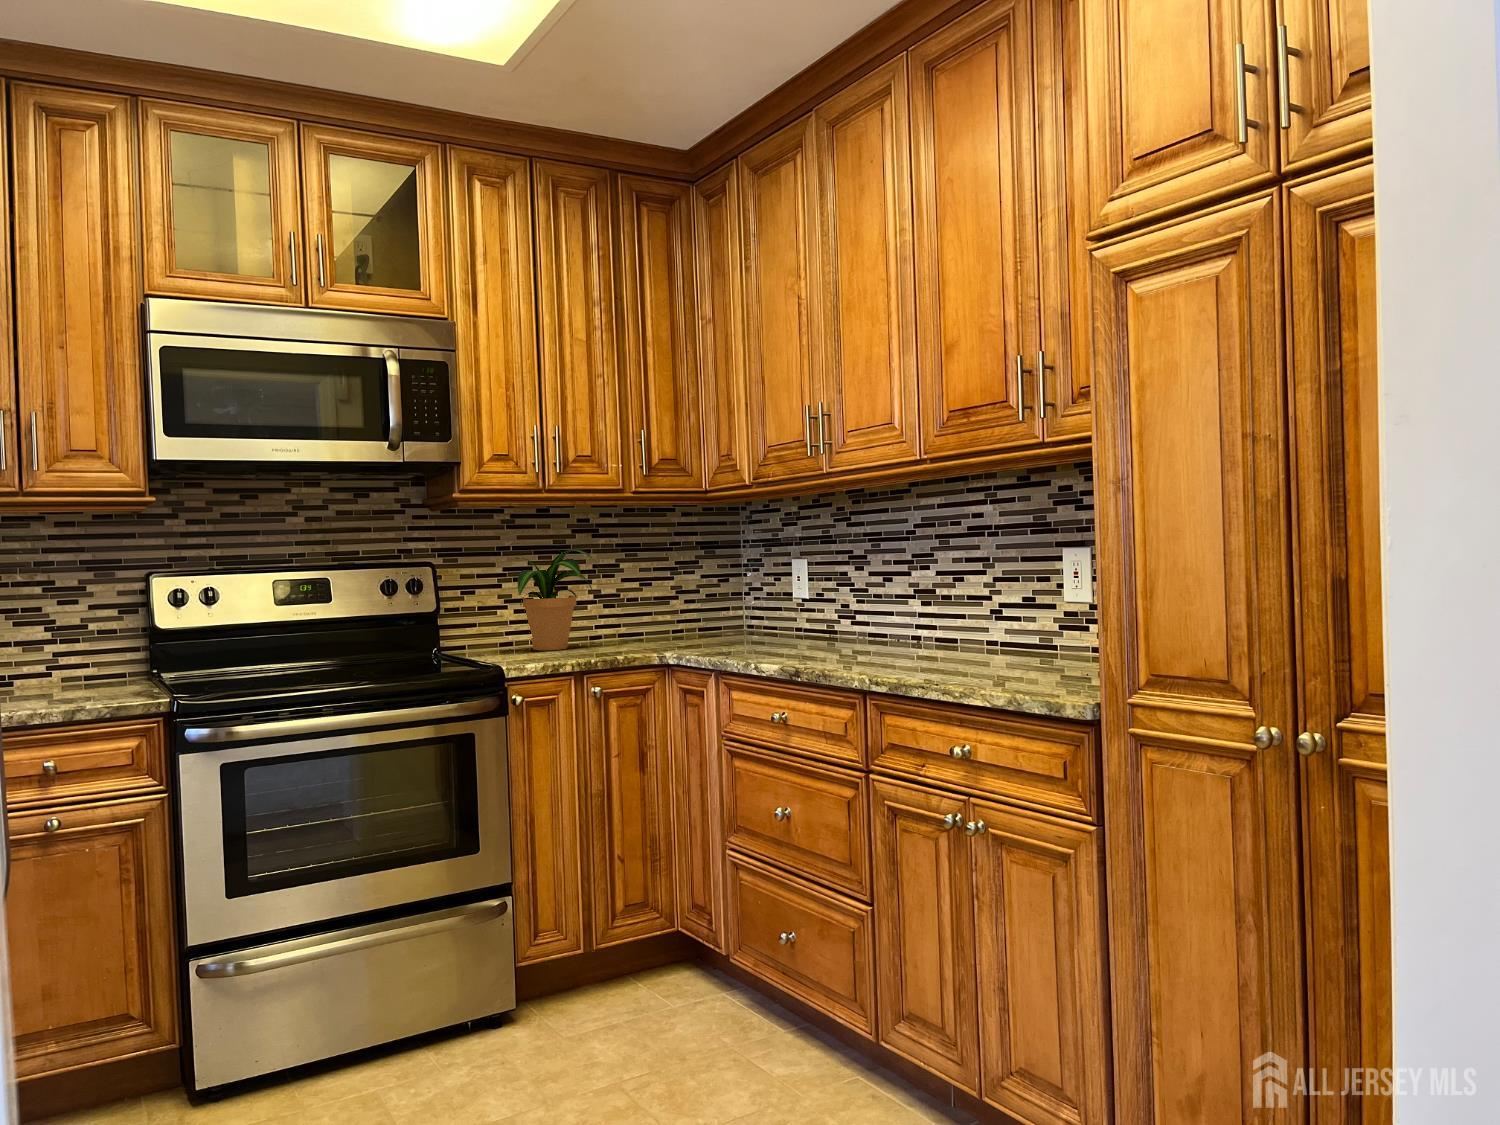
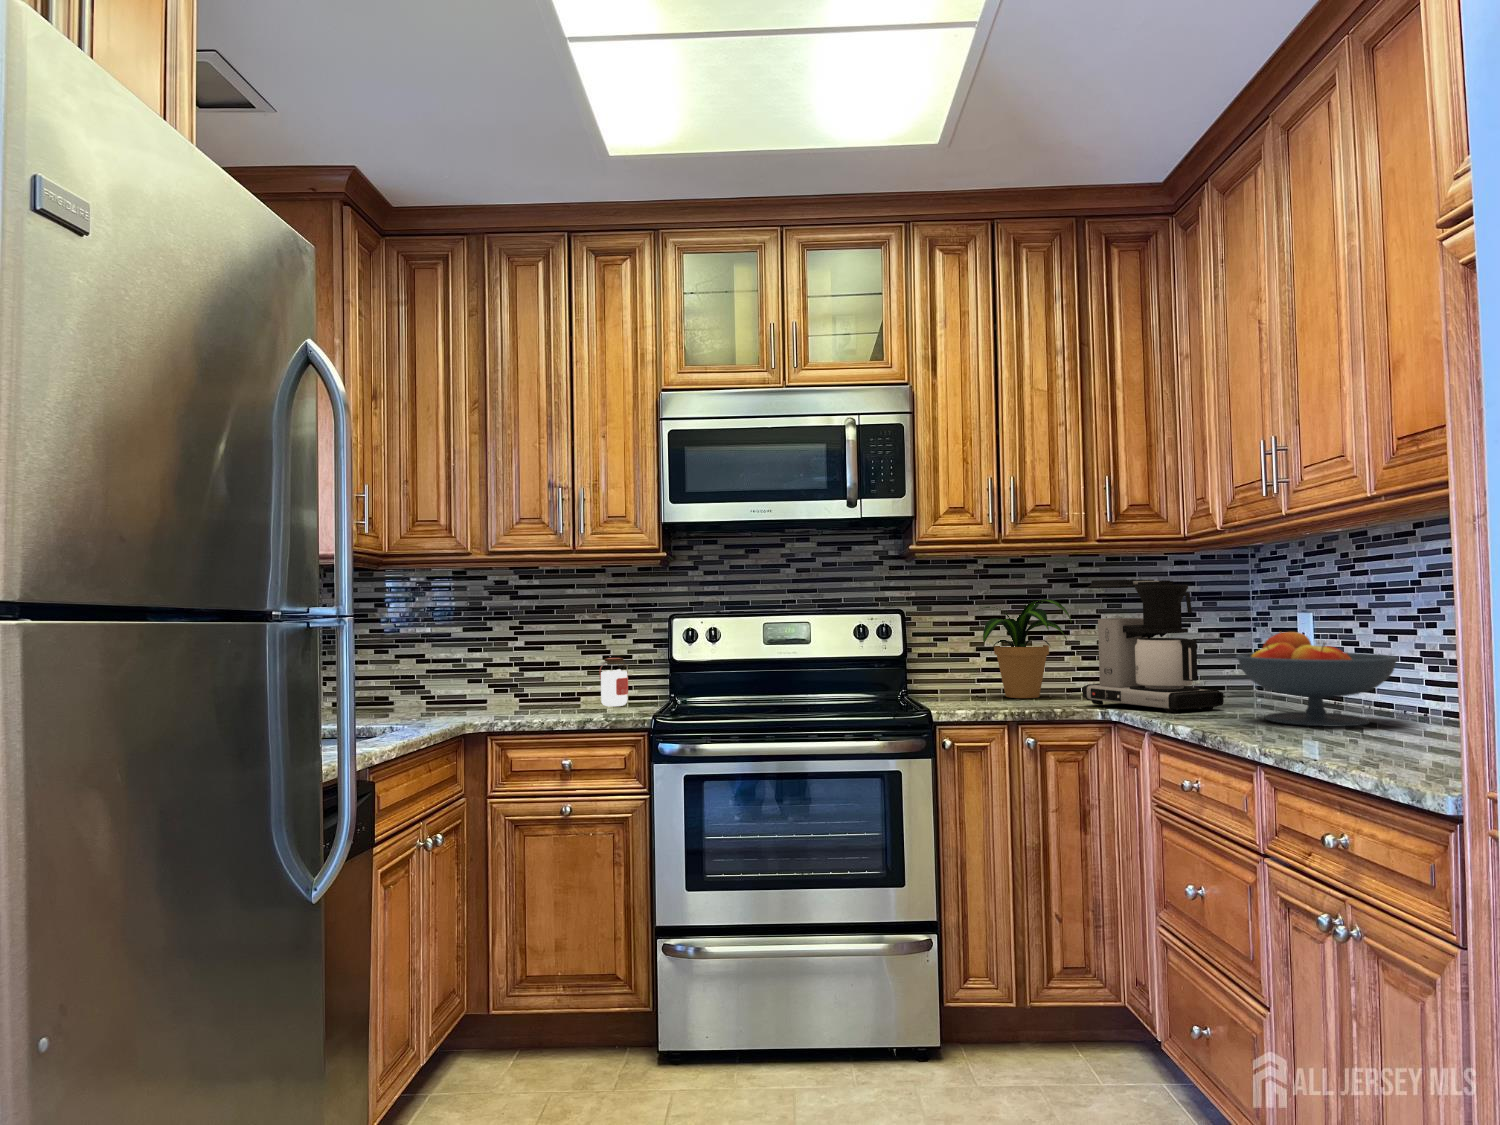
coffee maker: none [627,529,753,652] -> present [1082,580,1224,713]
fruit bowl: none [782,574,902,653] -> present [1236,632,1398,727]
jar: none [41,631,85,696] -> present [599,658,628,706]

